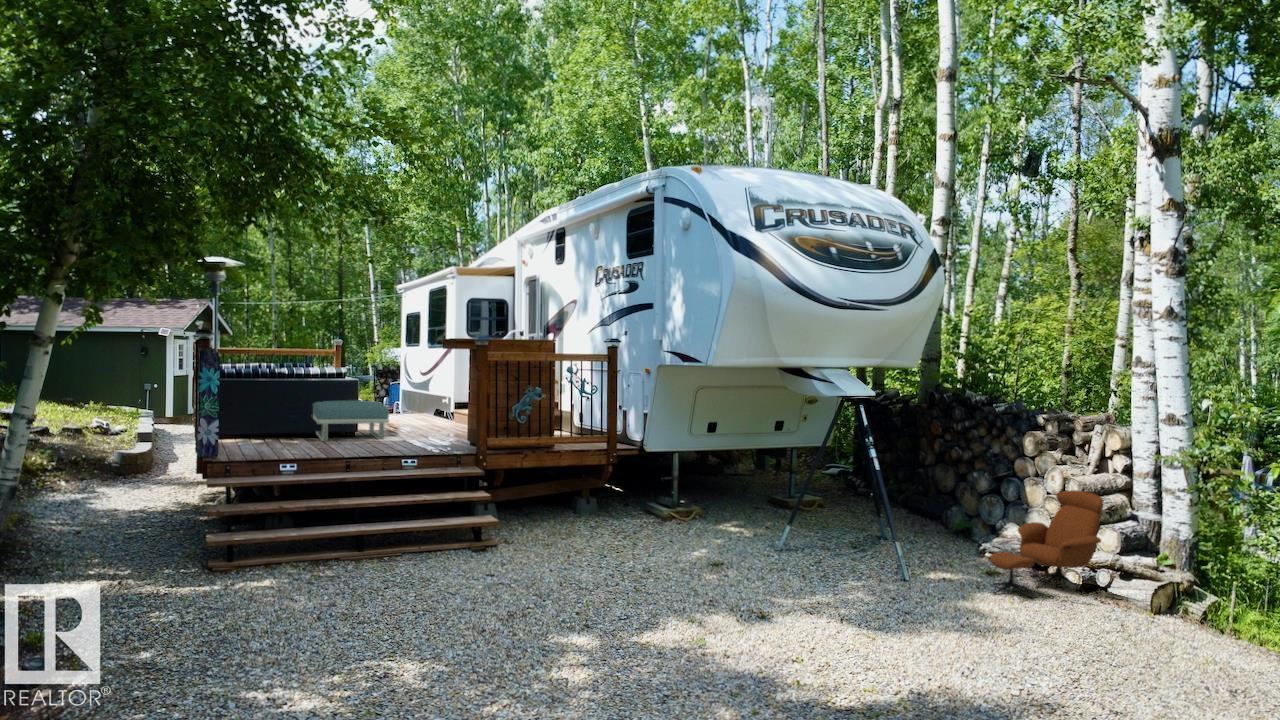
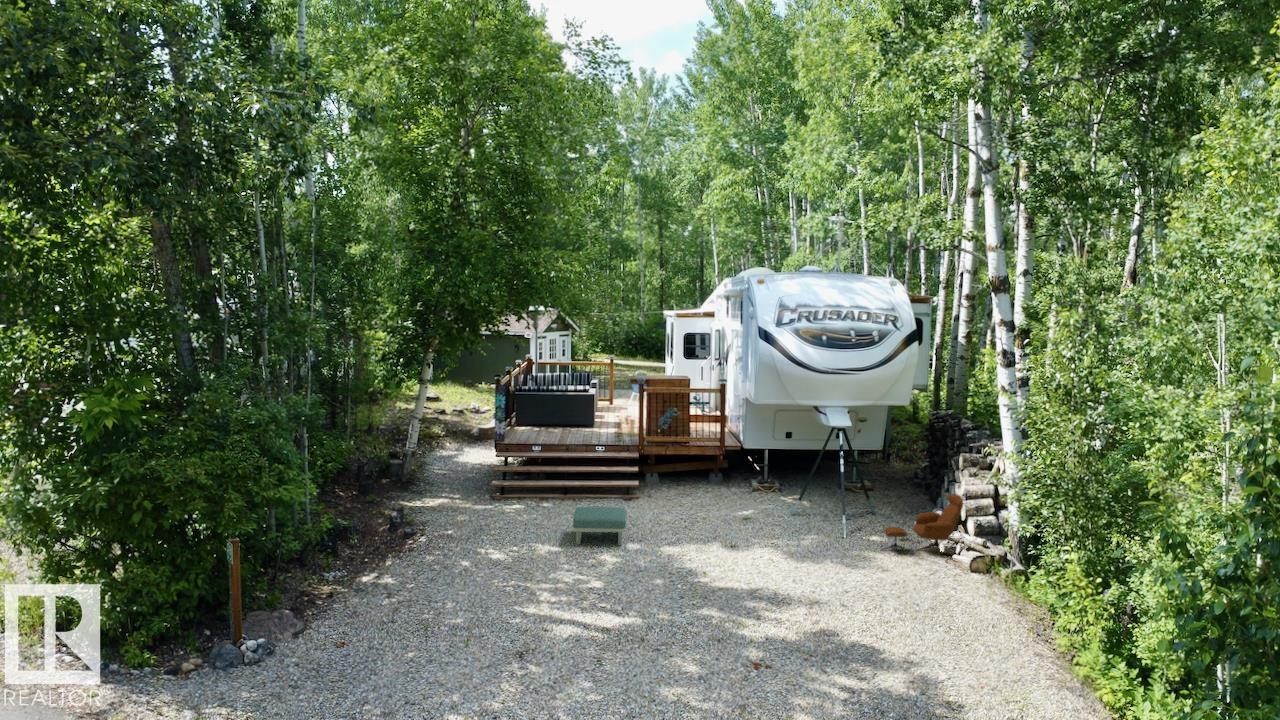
footstool: present [313,400,389,442] -> present [573,506,626,545]

